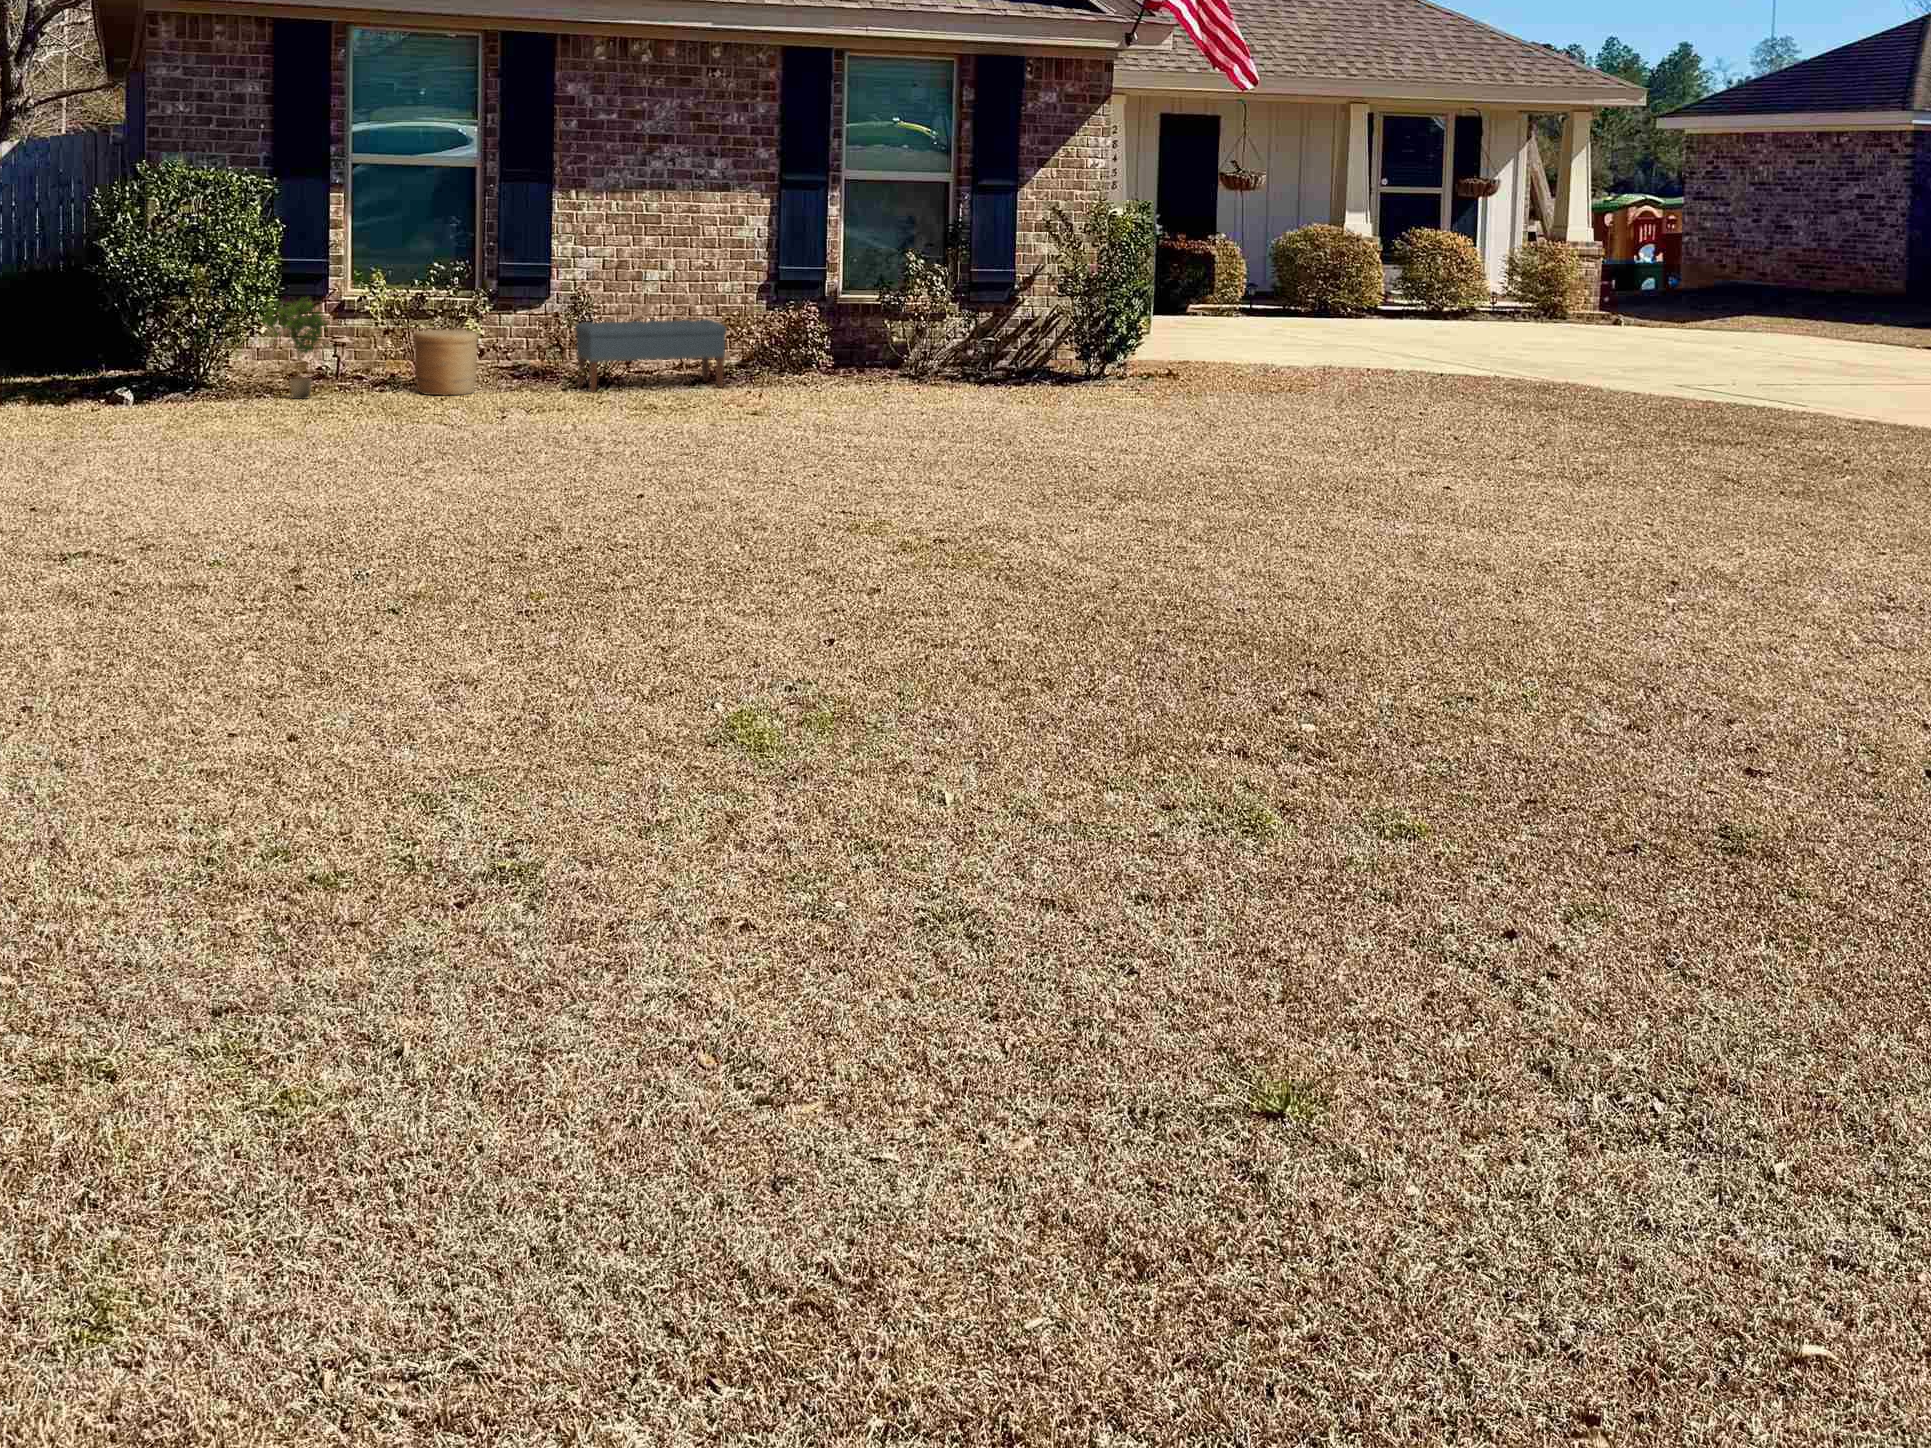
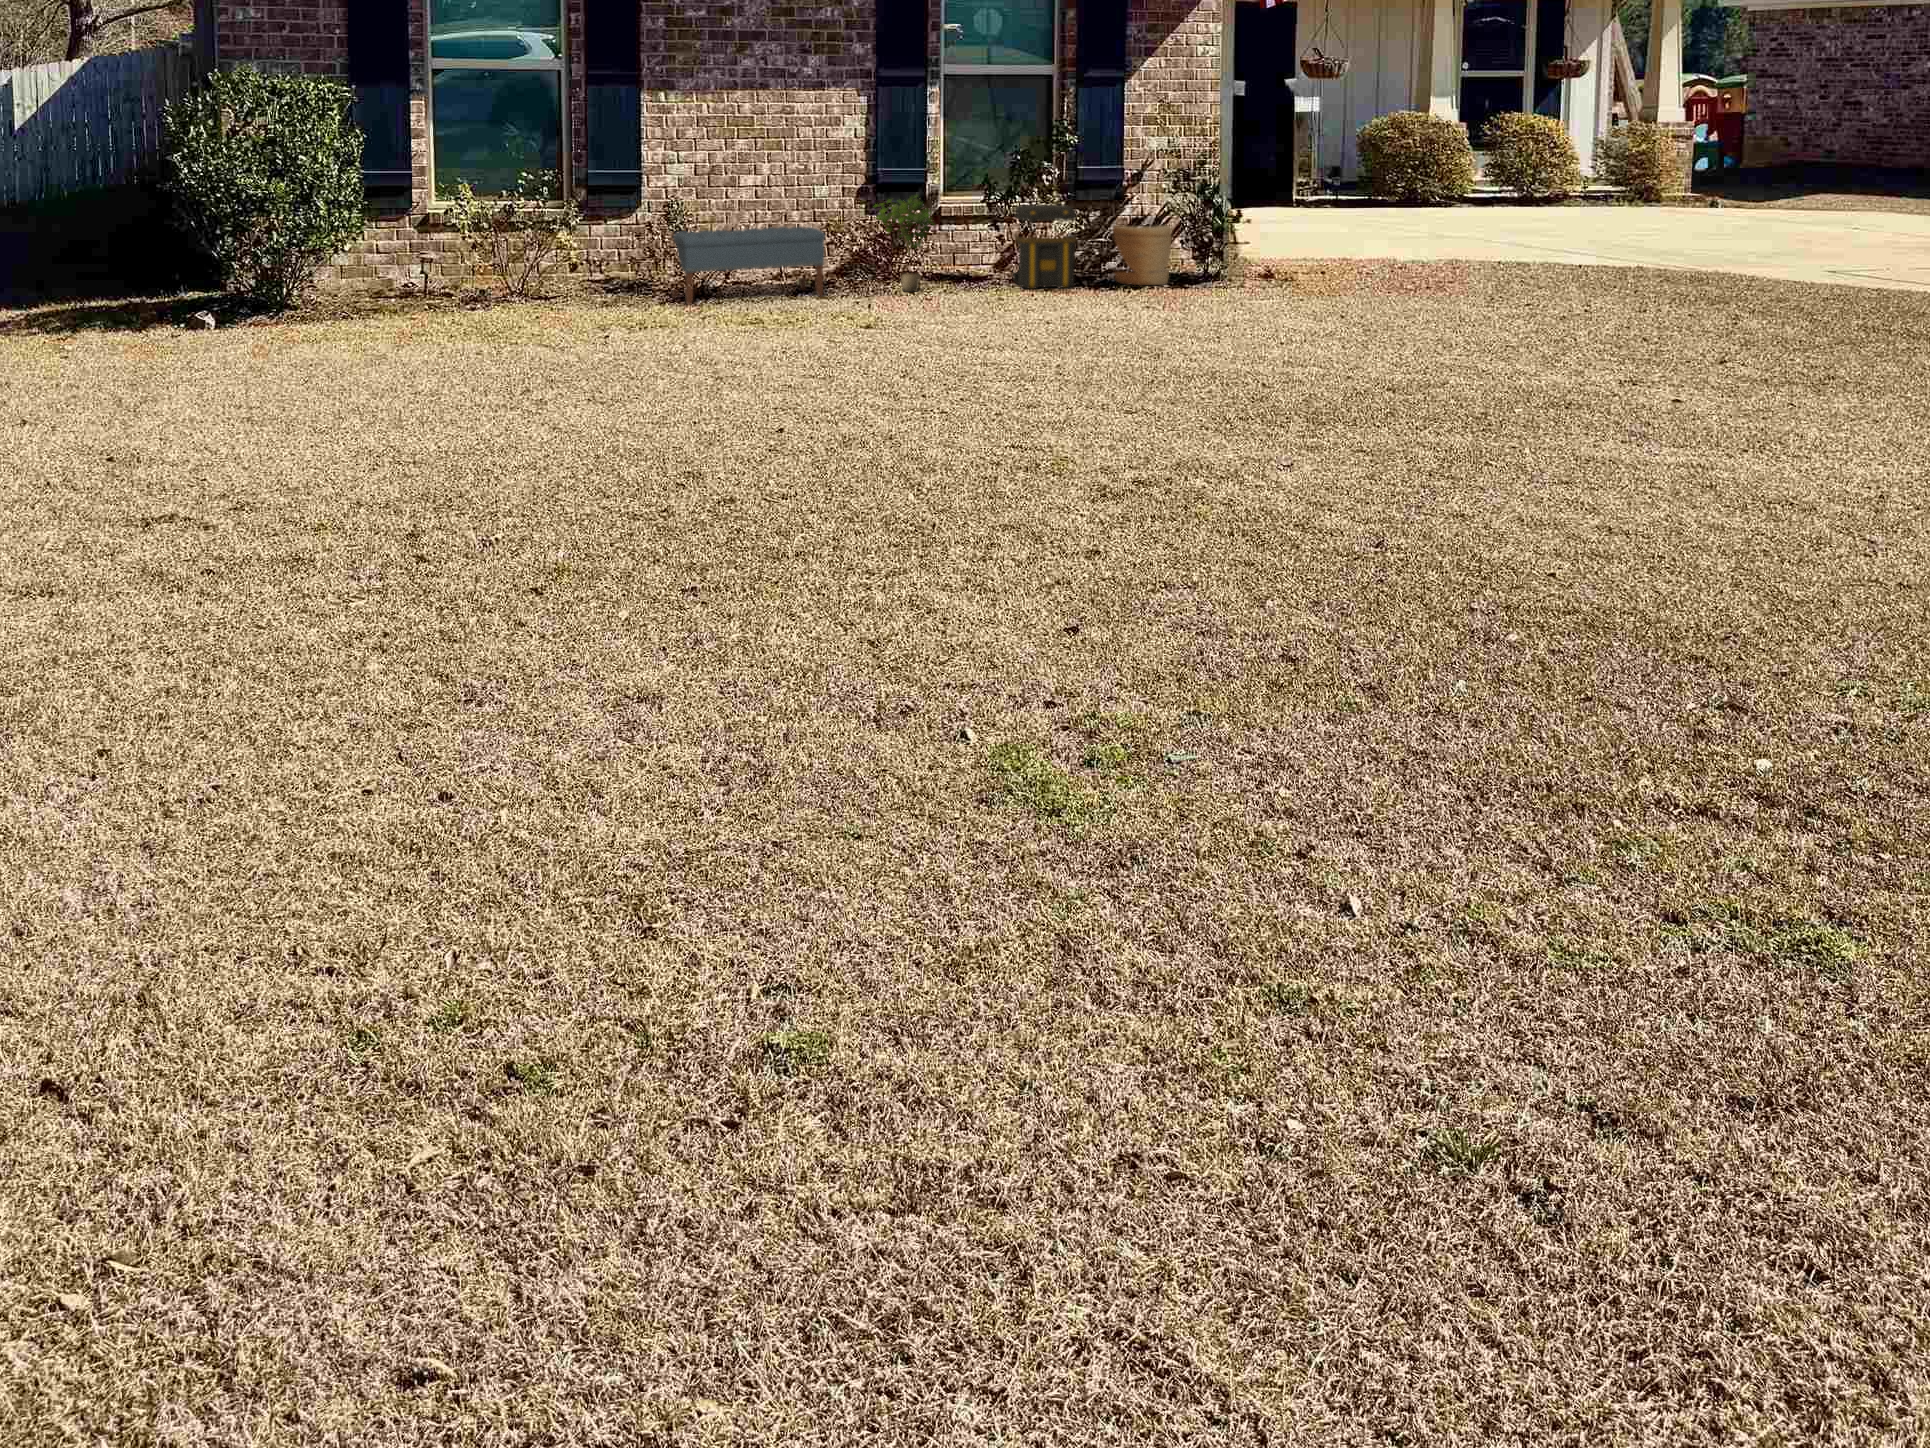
potted plant: present [260,297,327,399] -> present [875,196,934,292]
toolbox: none [908,304,968,384] -> present [1013,205,1076,289]
woven basket: present [413,330,478,396] -> present [1113,225,1172,285]

